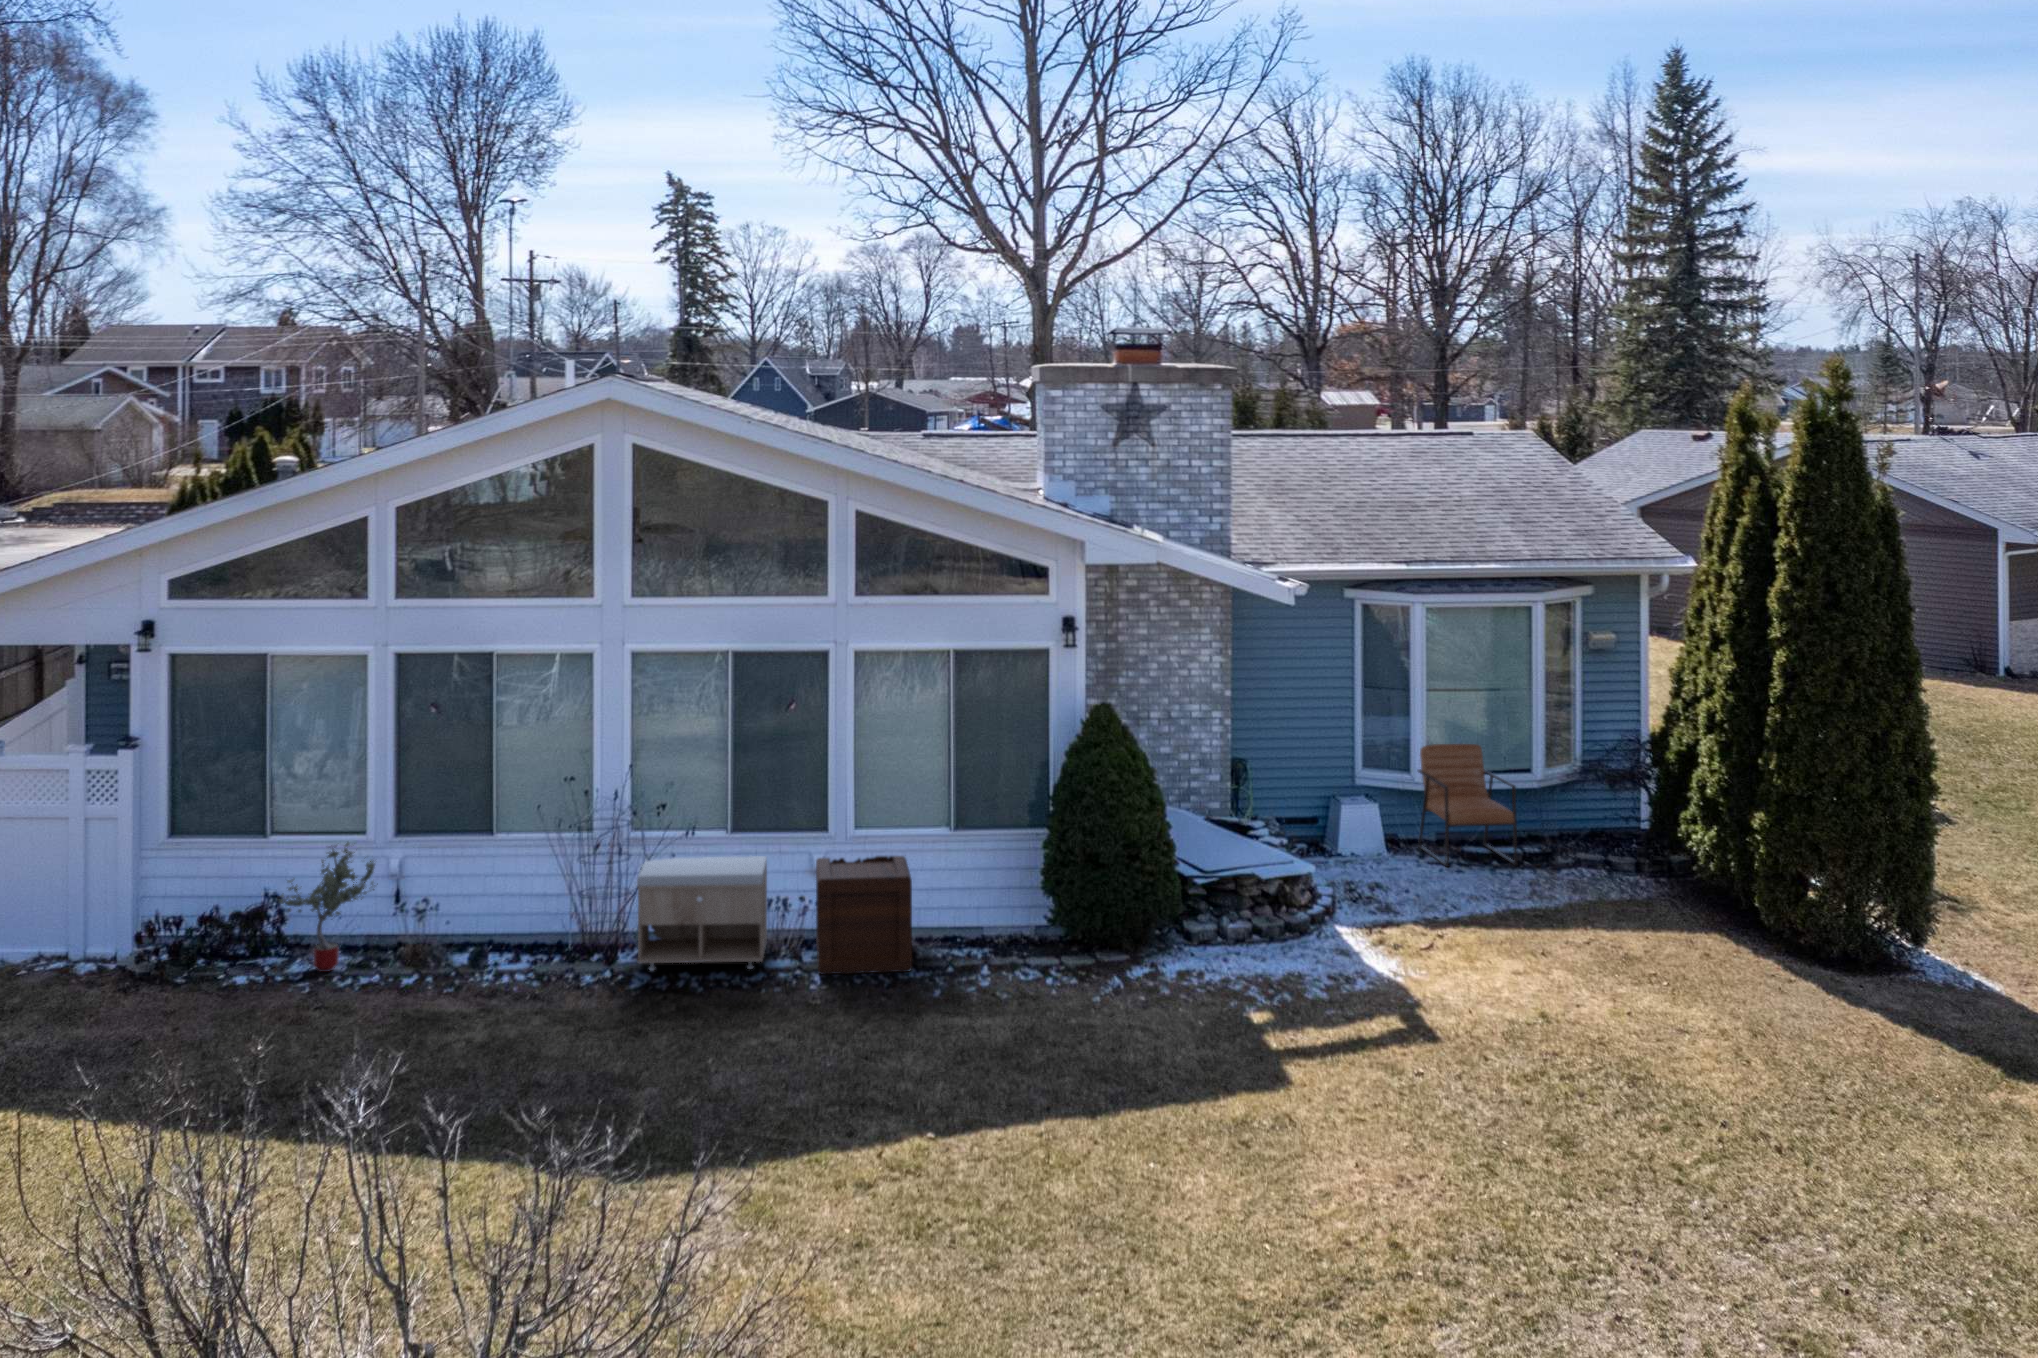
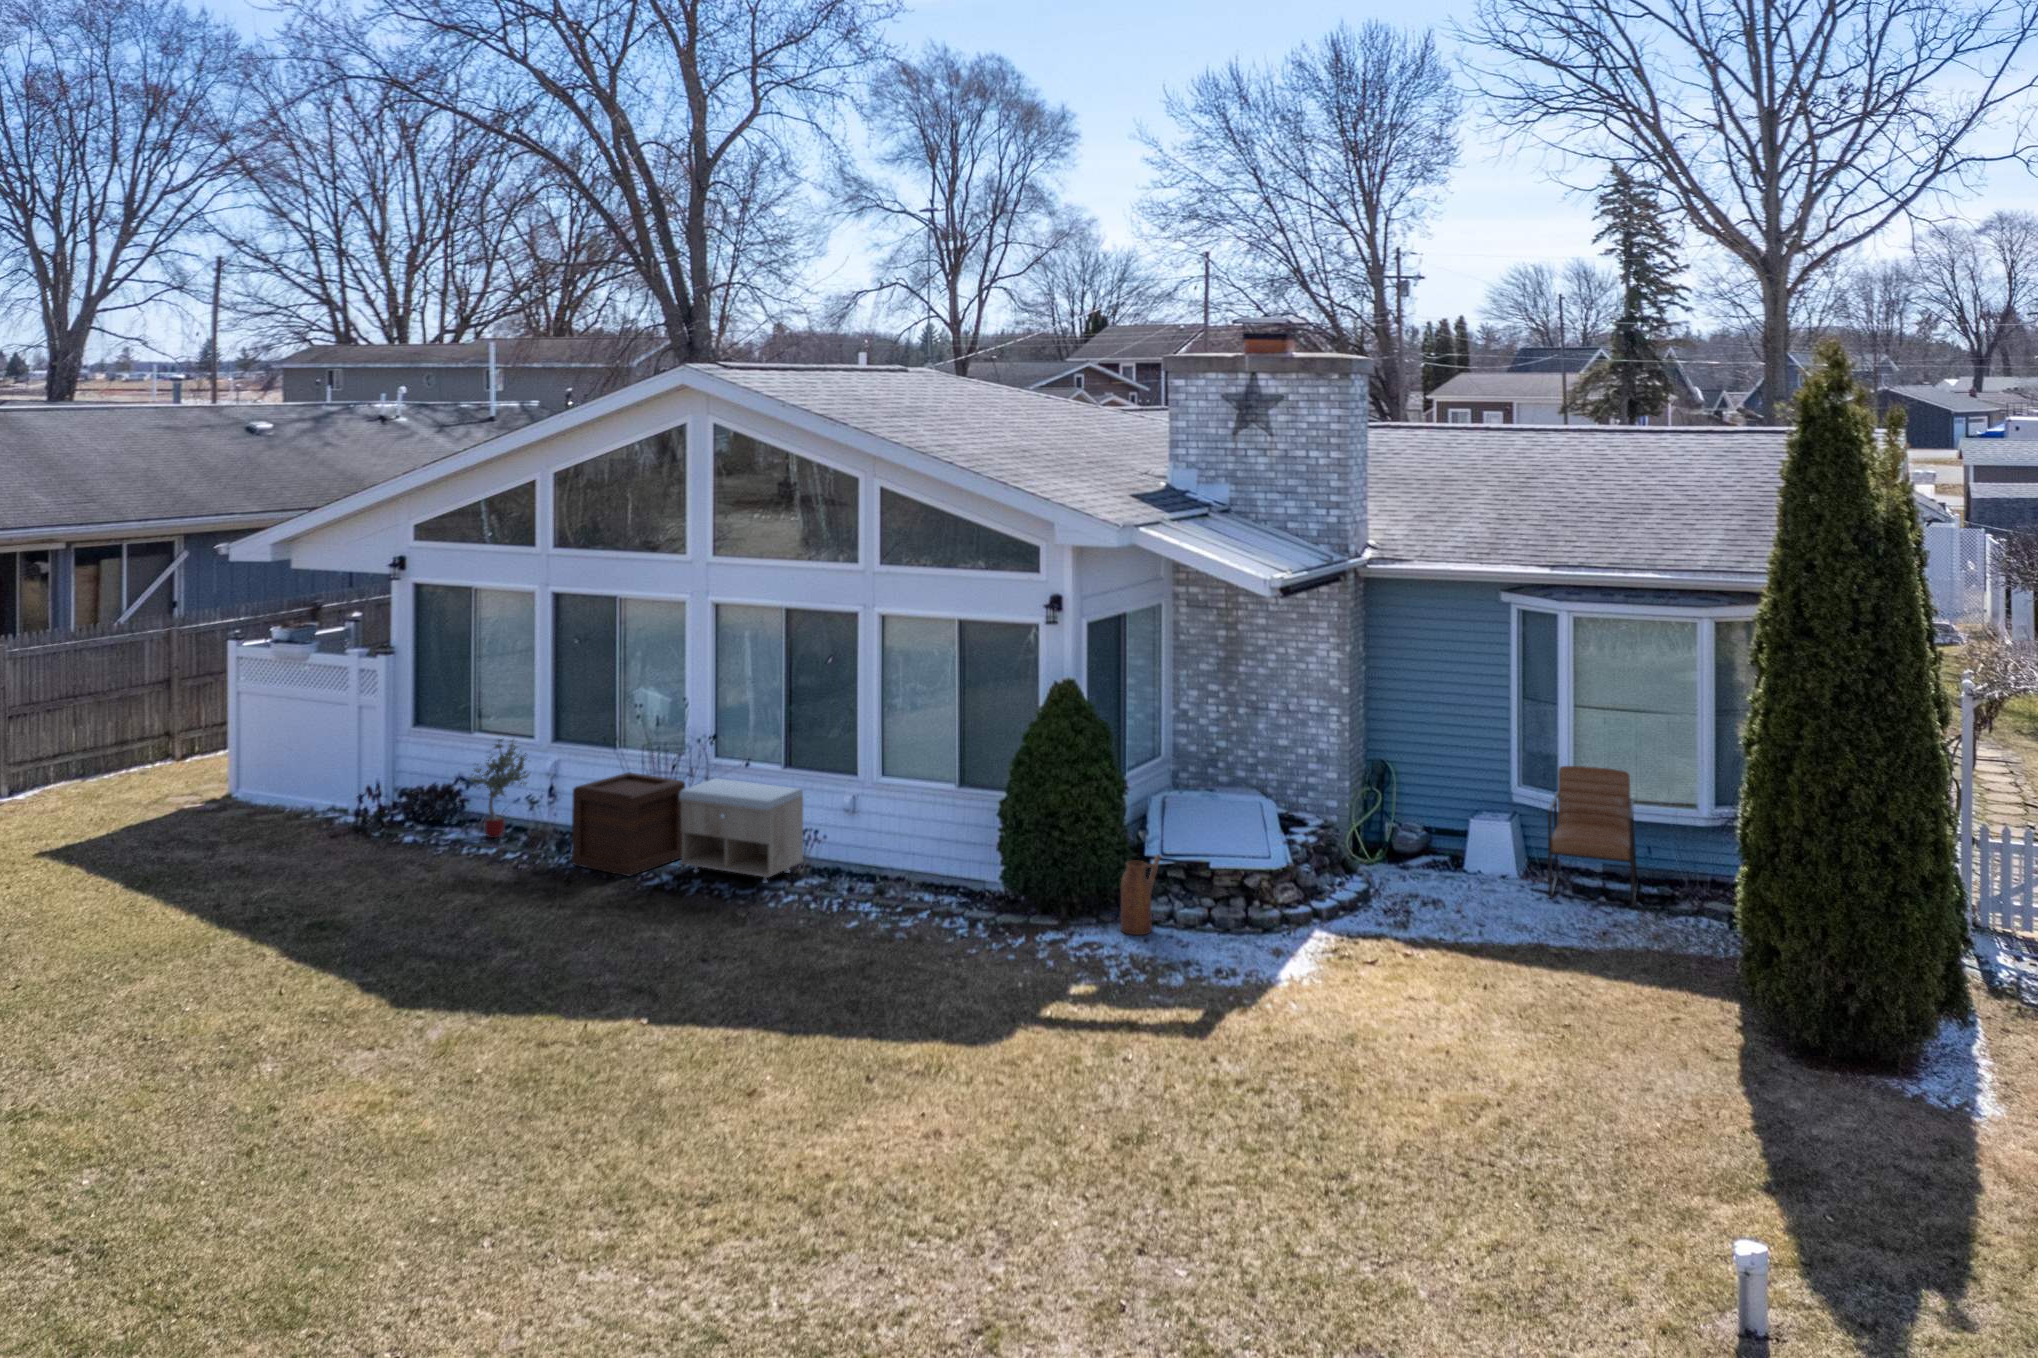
wooden crate: present [816,856,912,974] -> present [572,772,685,876]
watering can: none [1171,873,1204,958] -> present [1121,854,1160,935]

